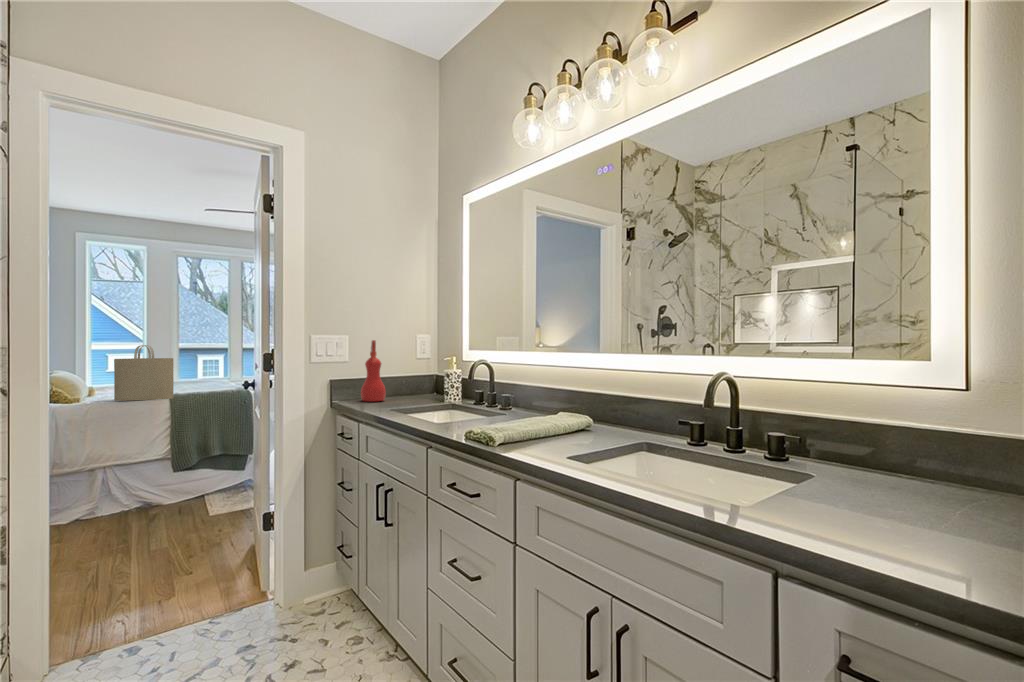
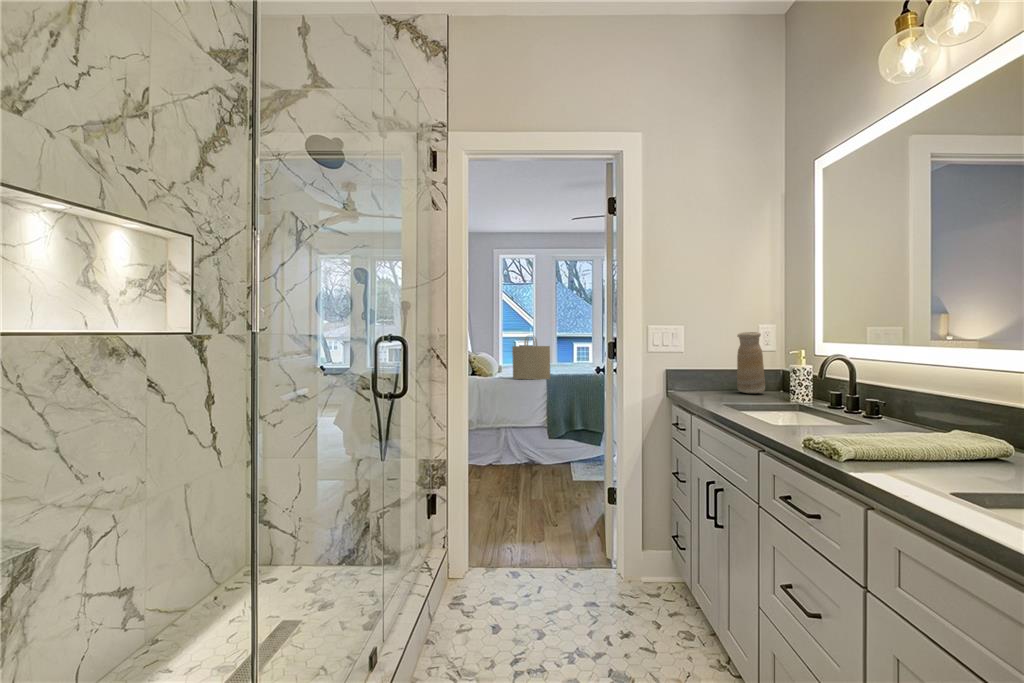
spray bottle: present [361,340,386,402] -> none [695,332,722,396]
vase: none [398,342,421,397] -> present [737,332,765,393]

